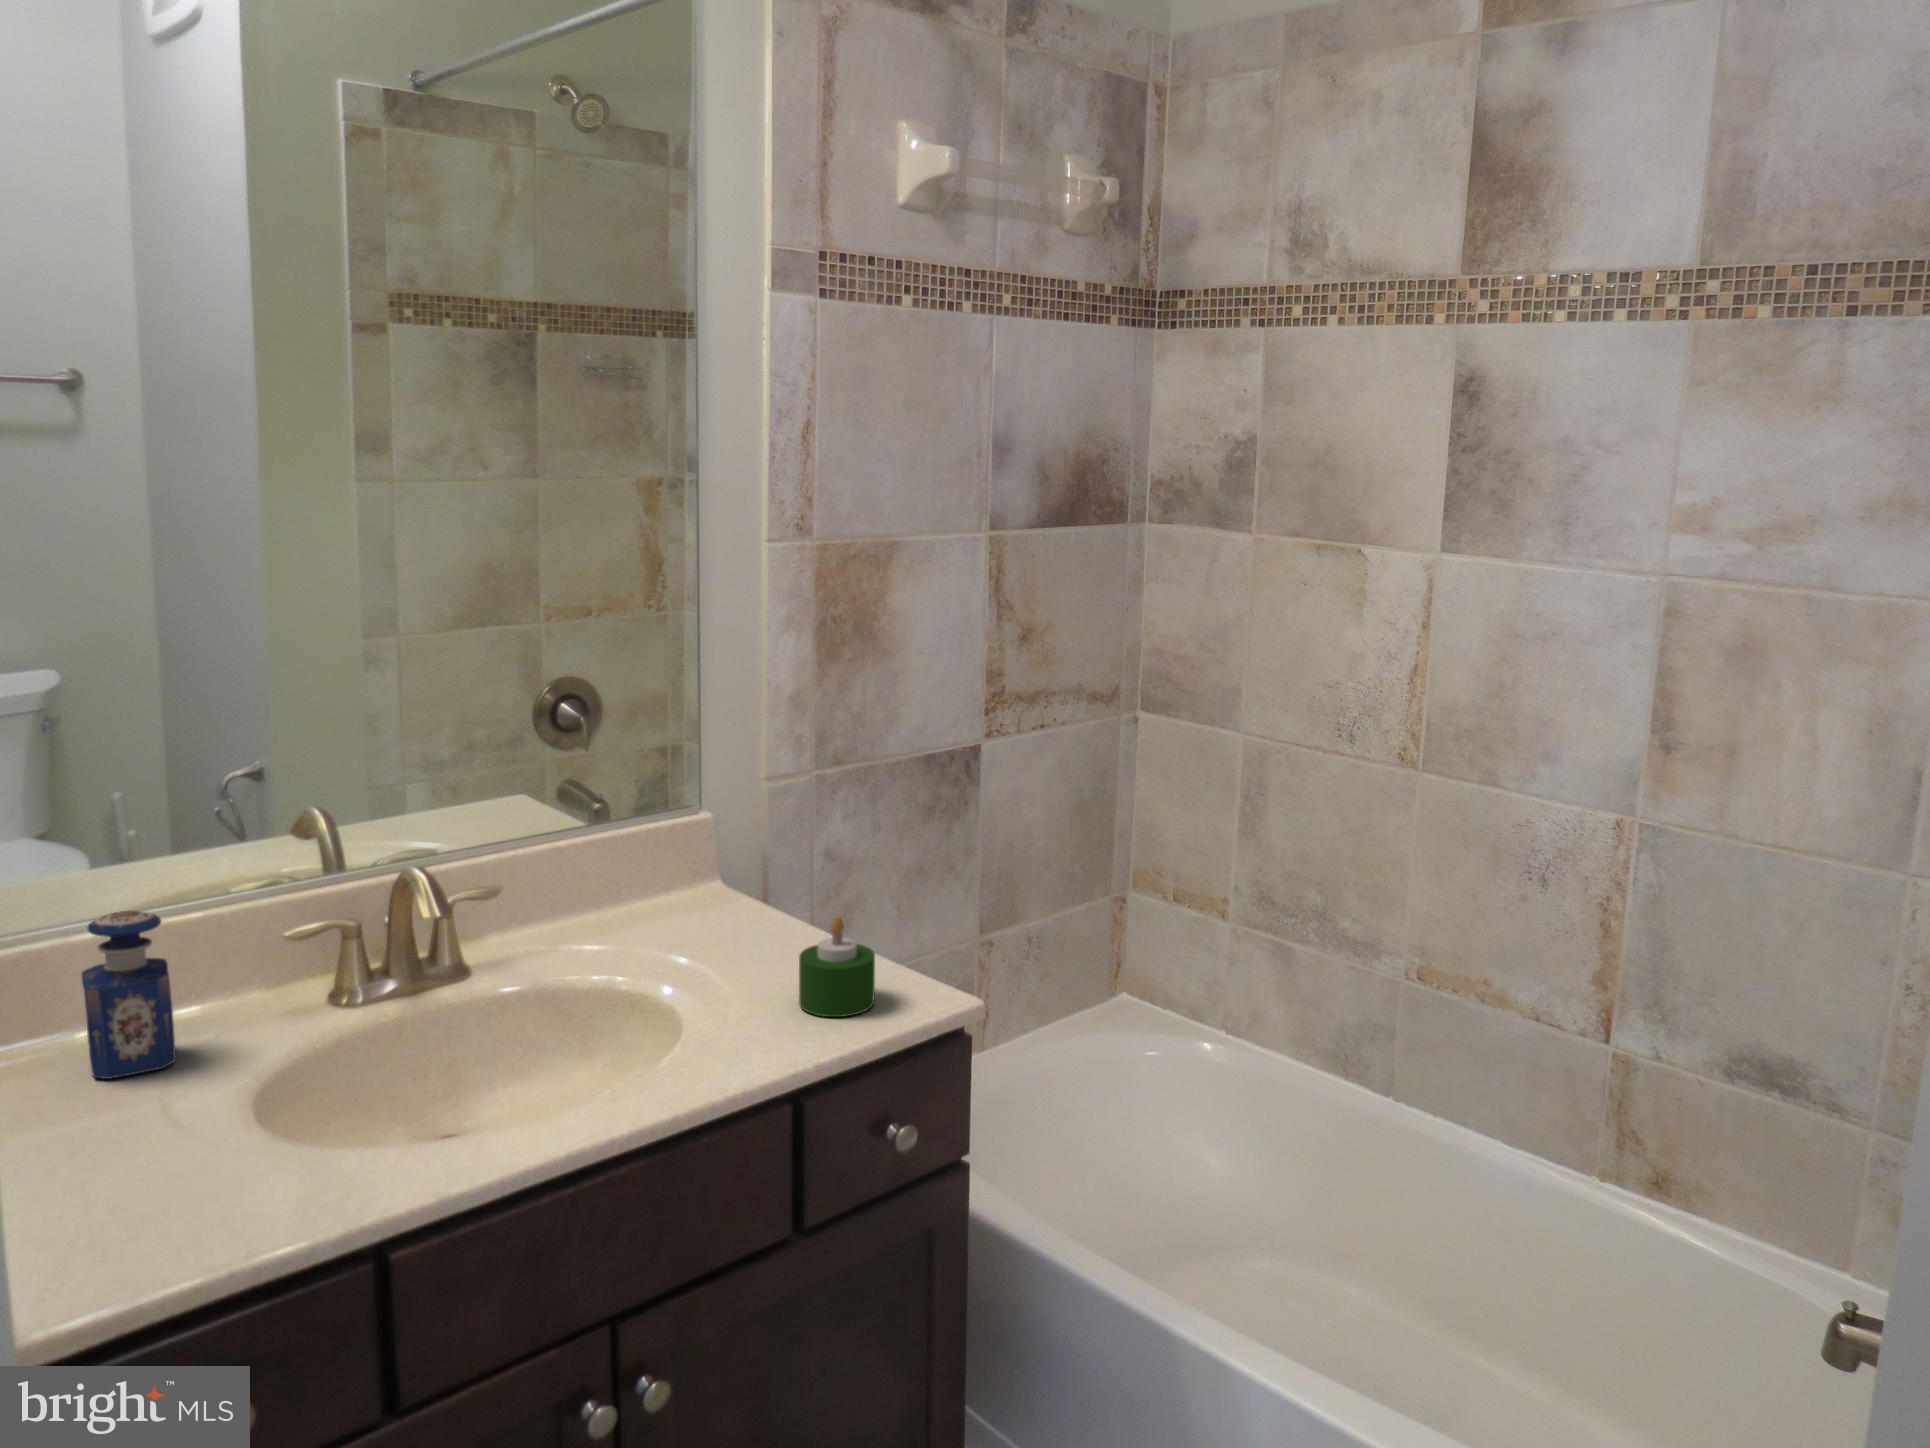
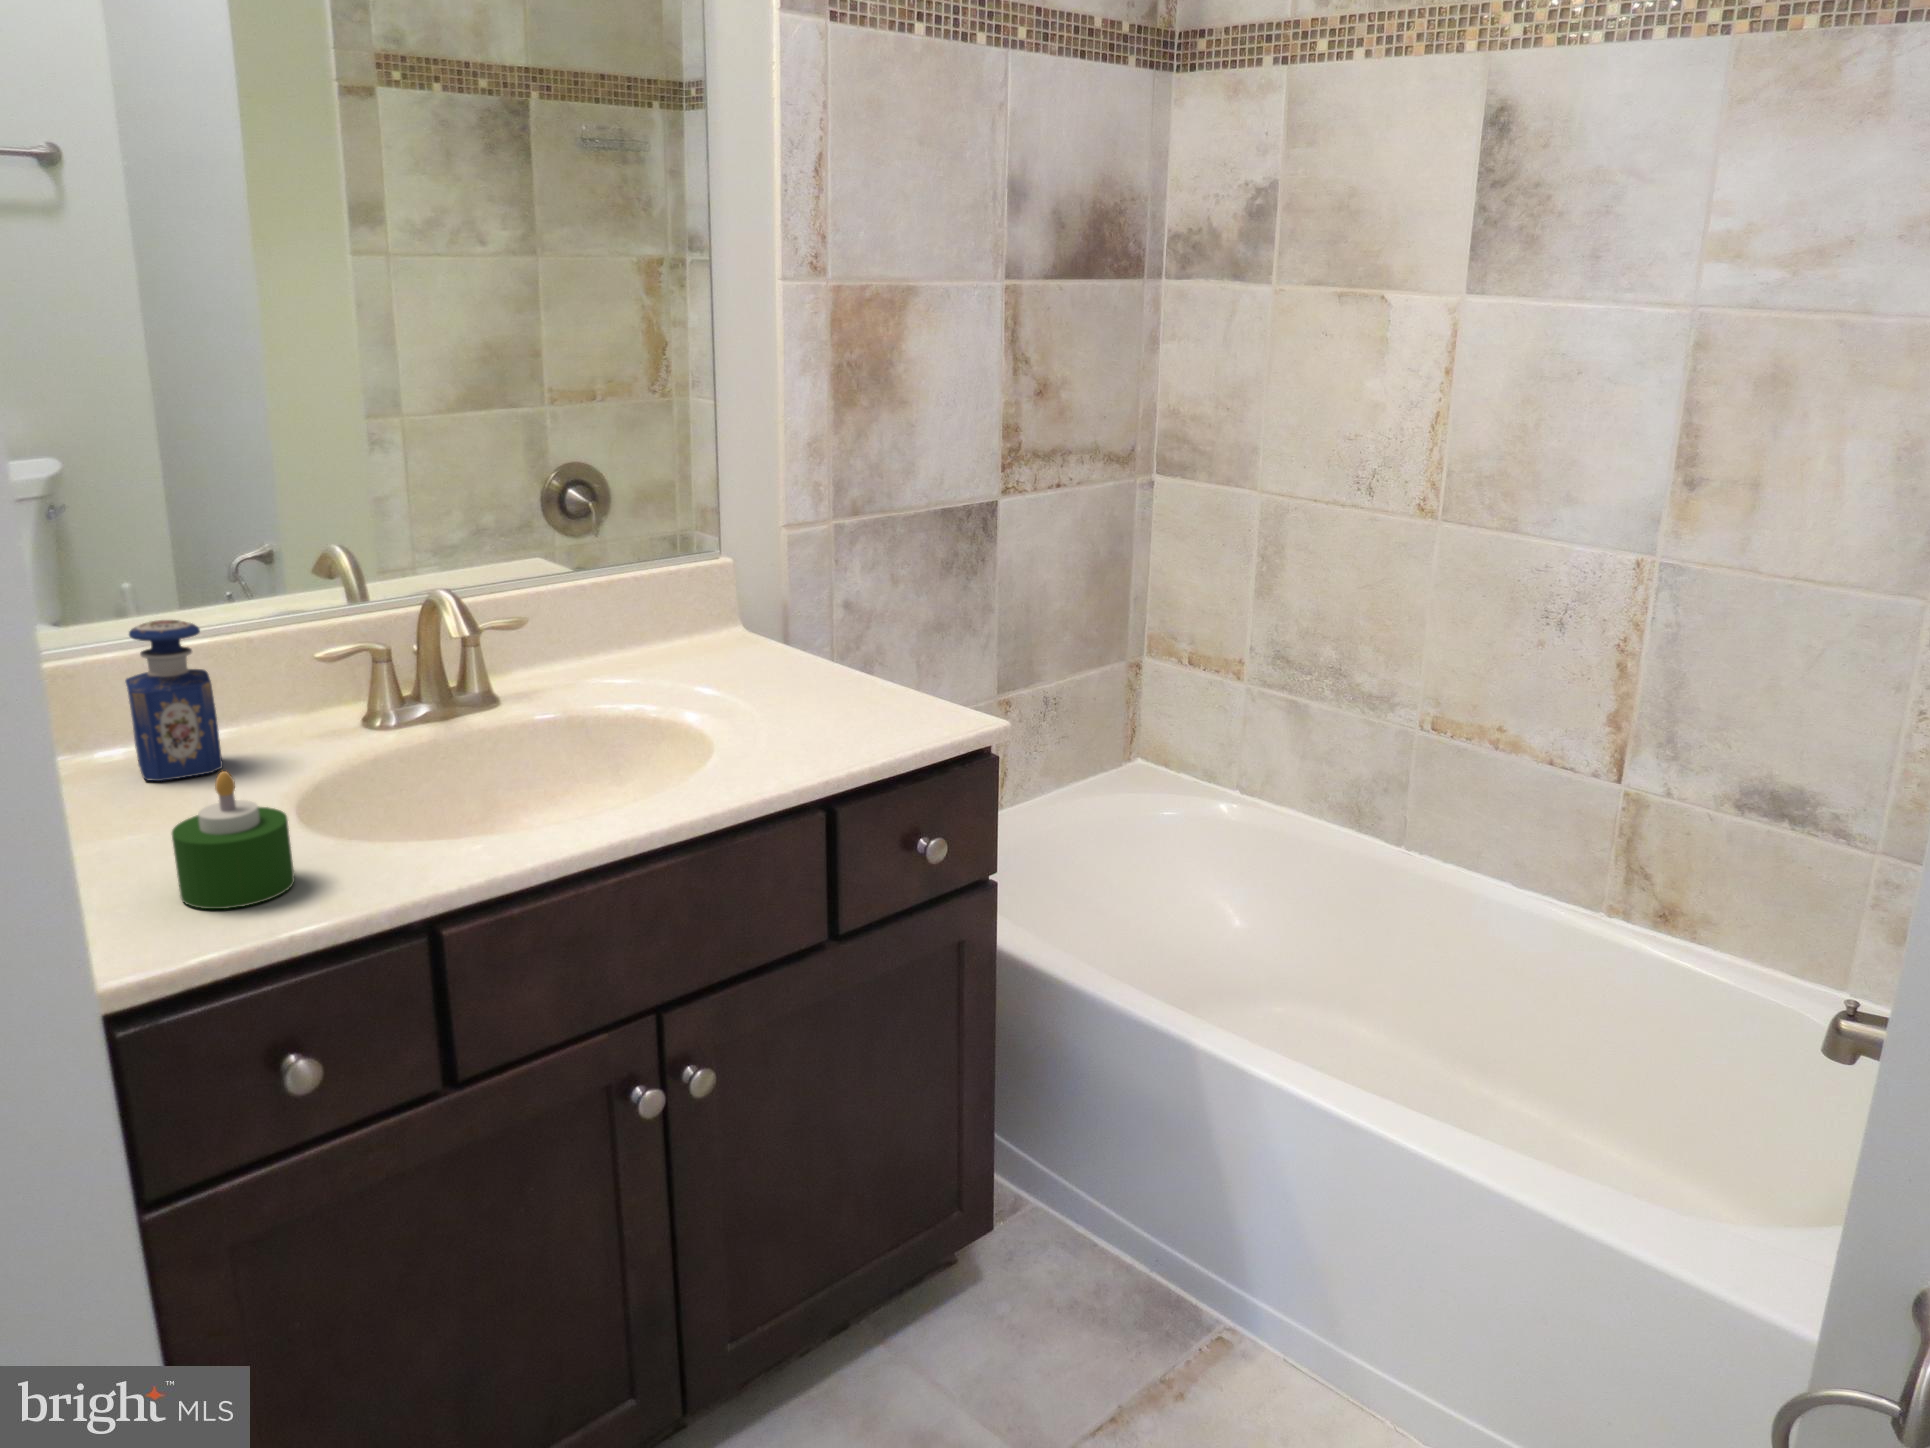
candle: present [799,916,875,1017] -> present [172,771,295,909]

